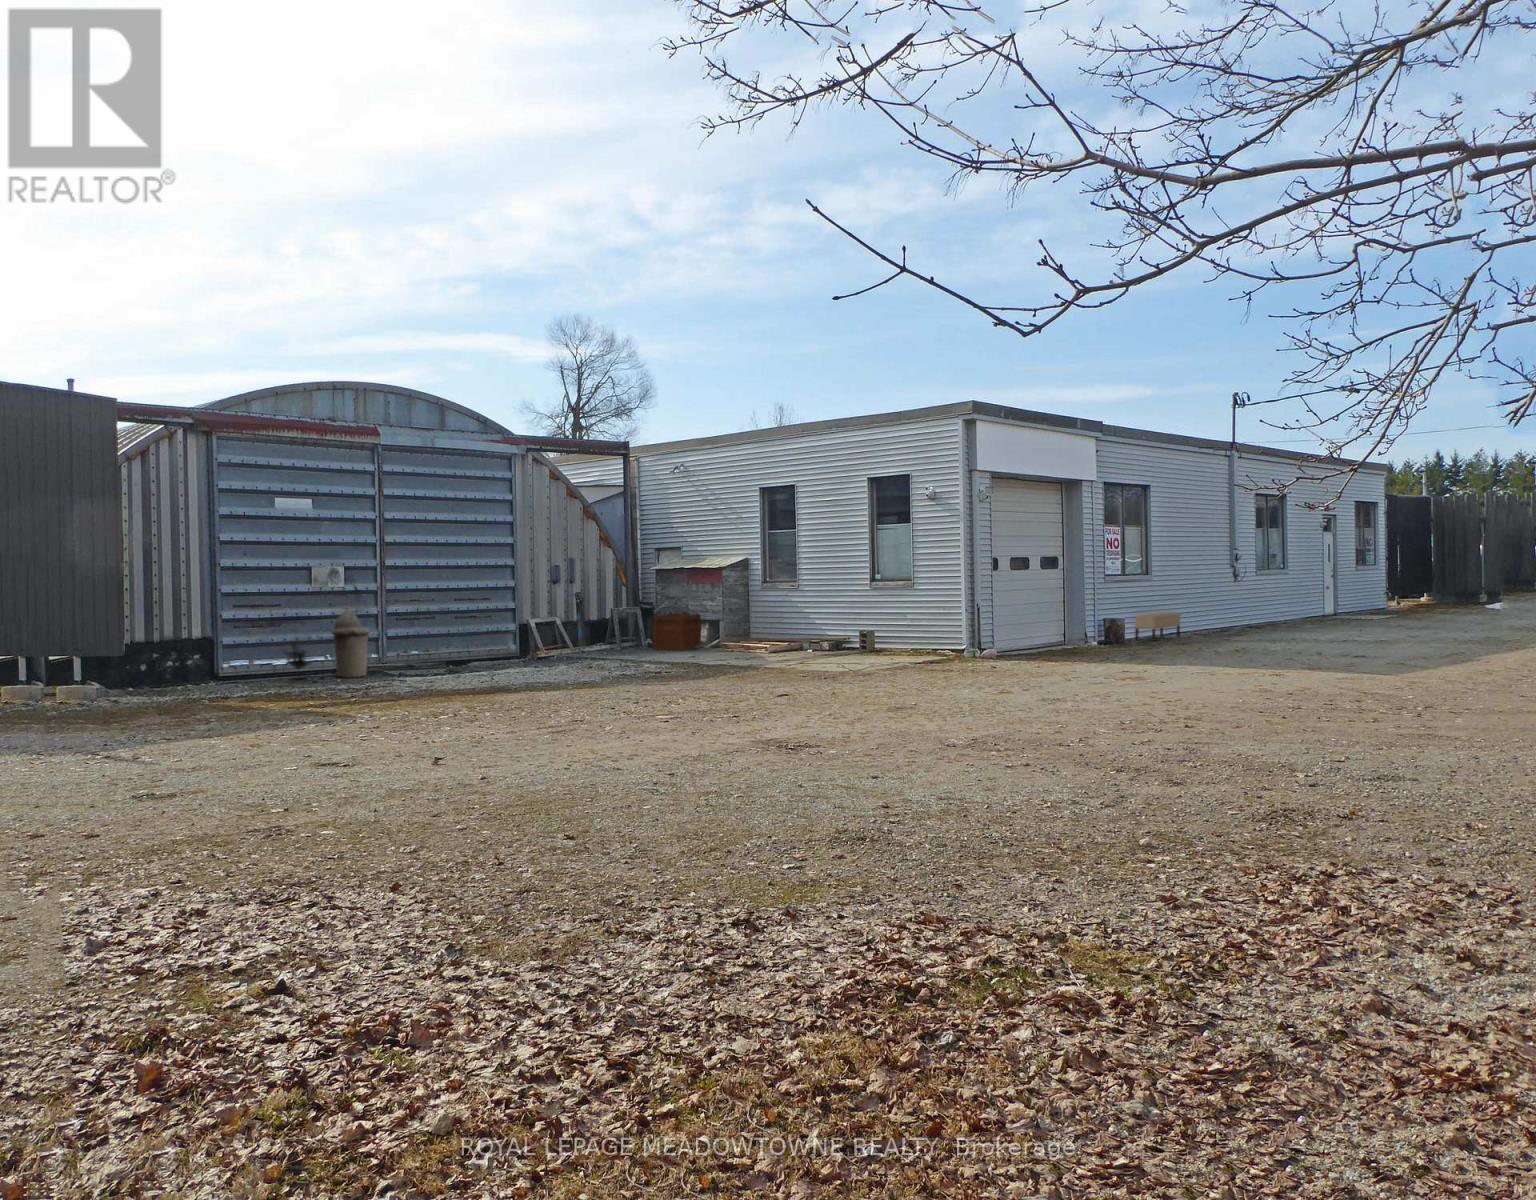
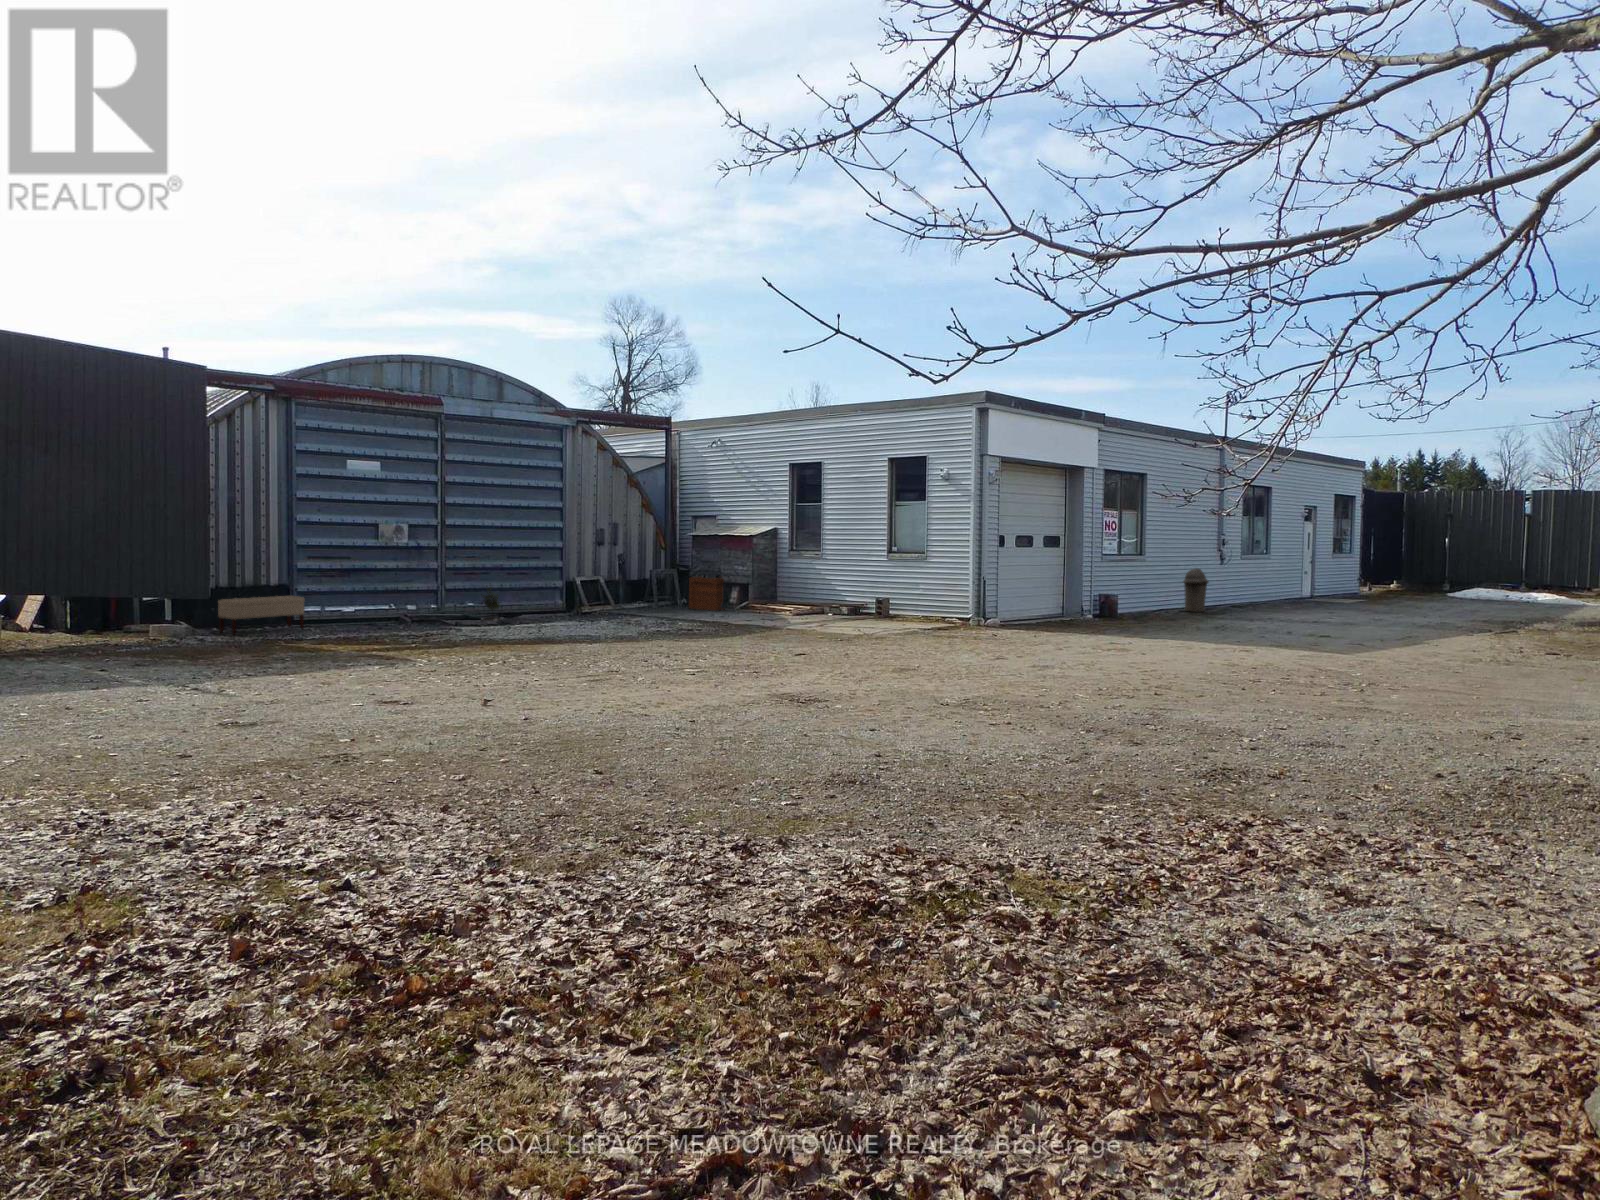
trash can: present [331,612,370,678] -> present [1183,568,1208,612]
bench: present [1135,612,1180,641] -> present [218,596,304,635]
potted tree: present [285,641,310,682] -> present [482,587,501,621]

